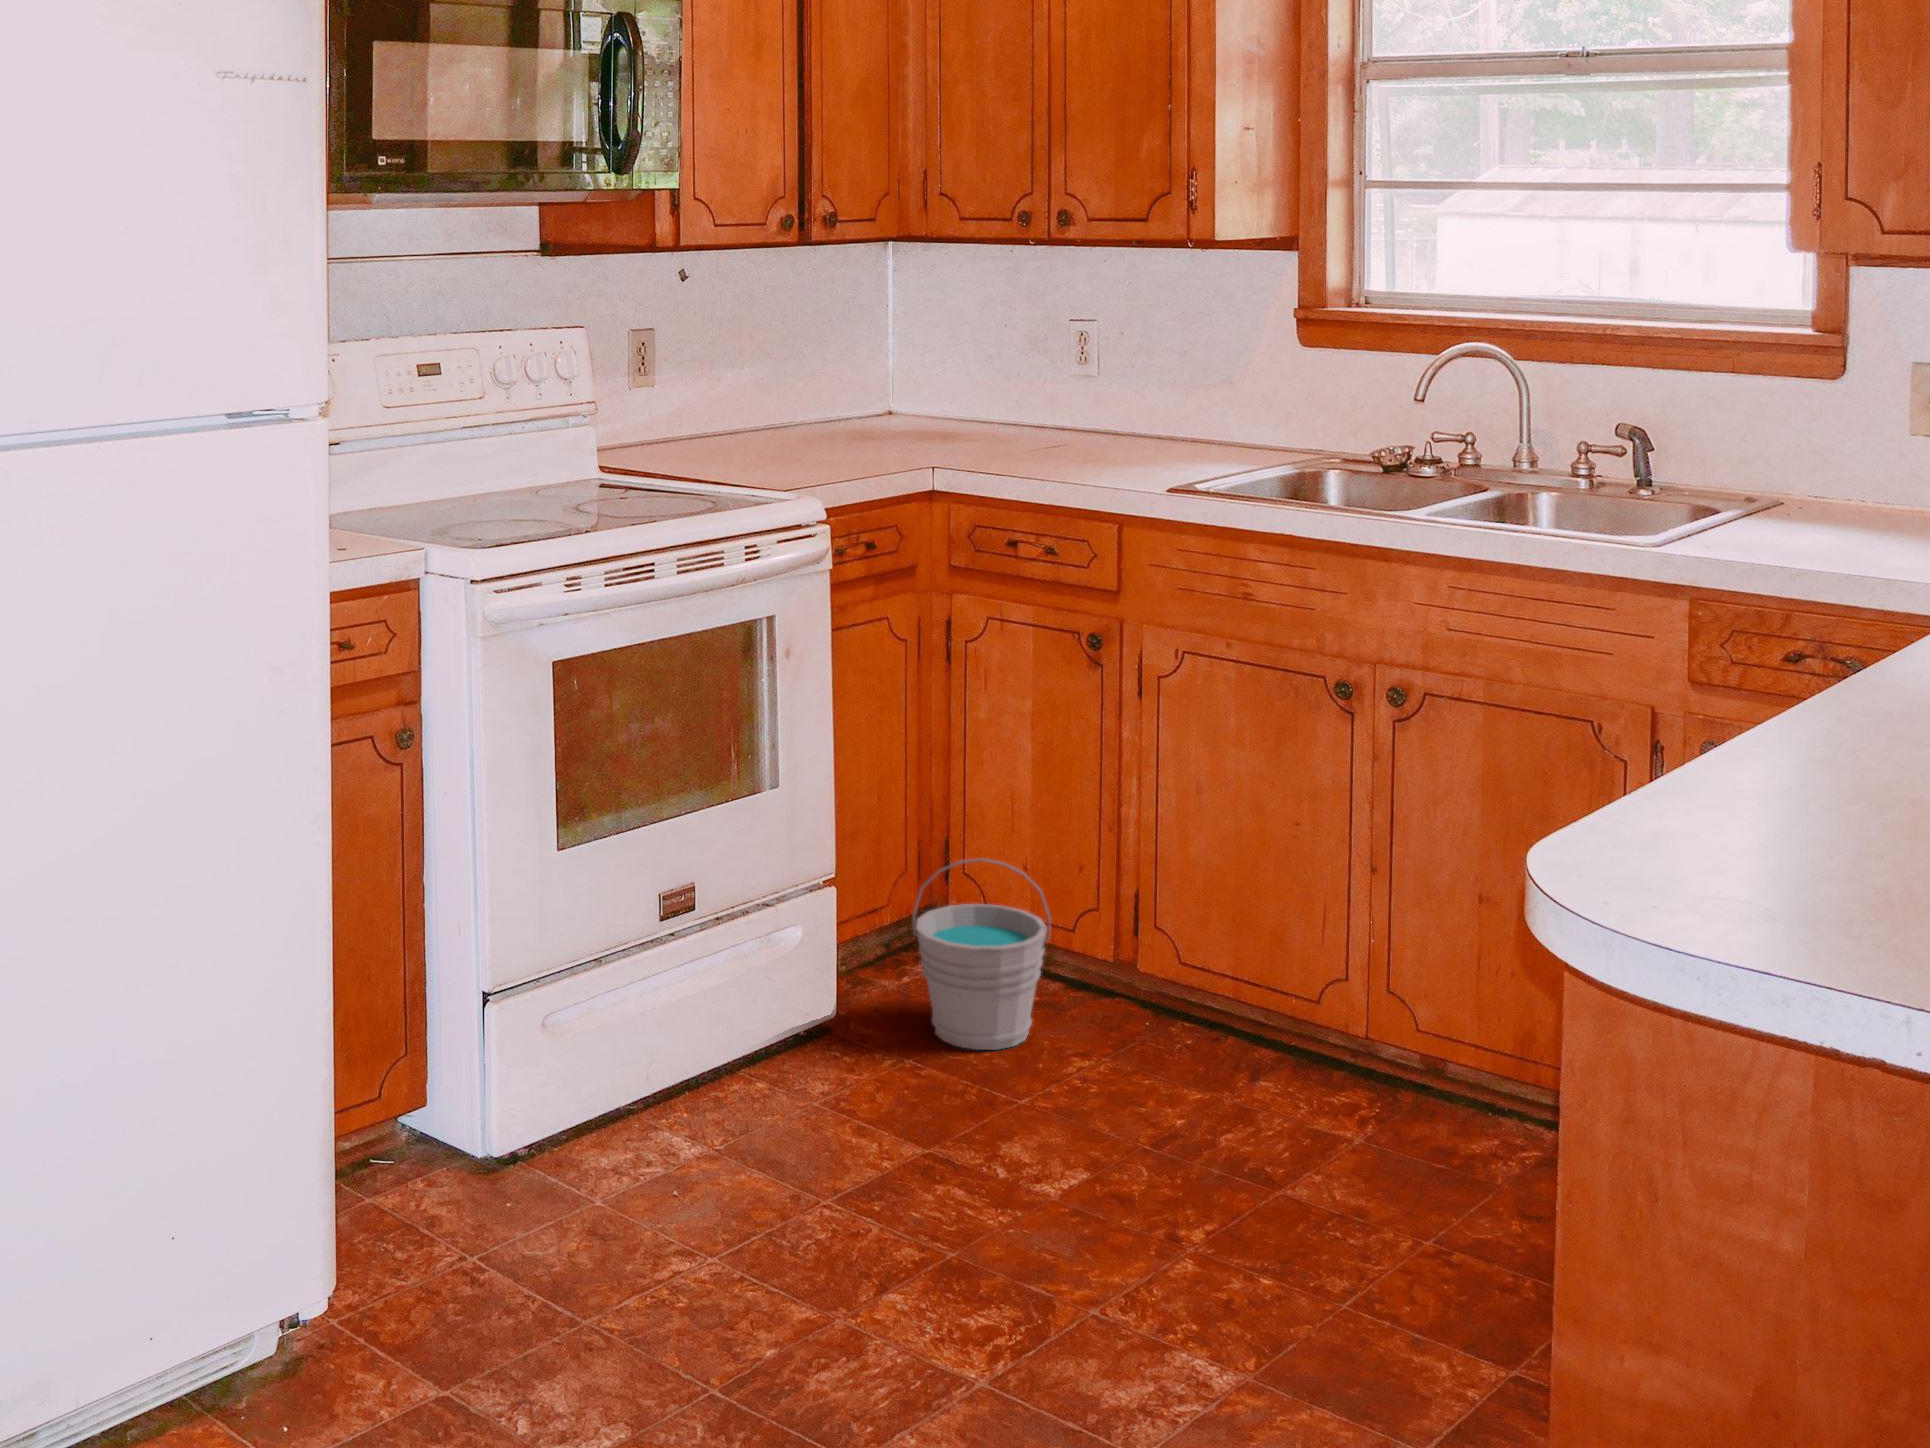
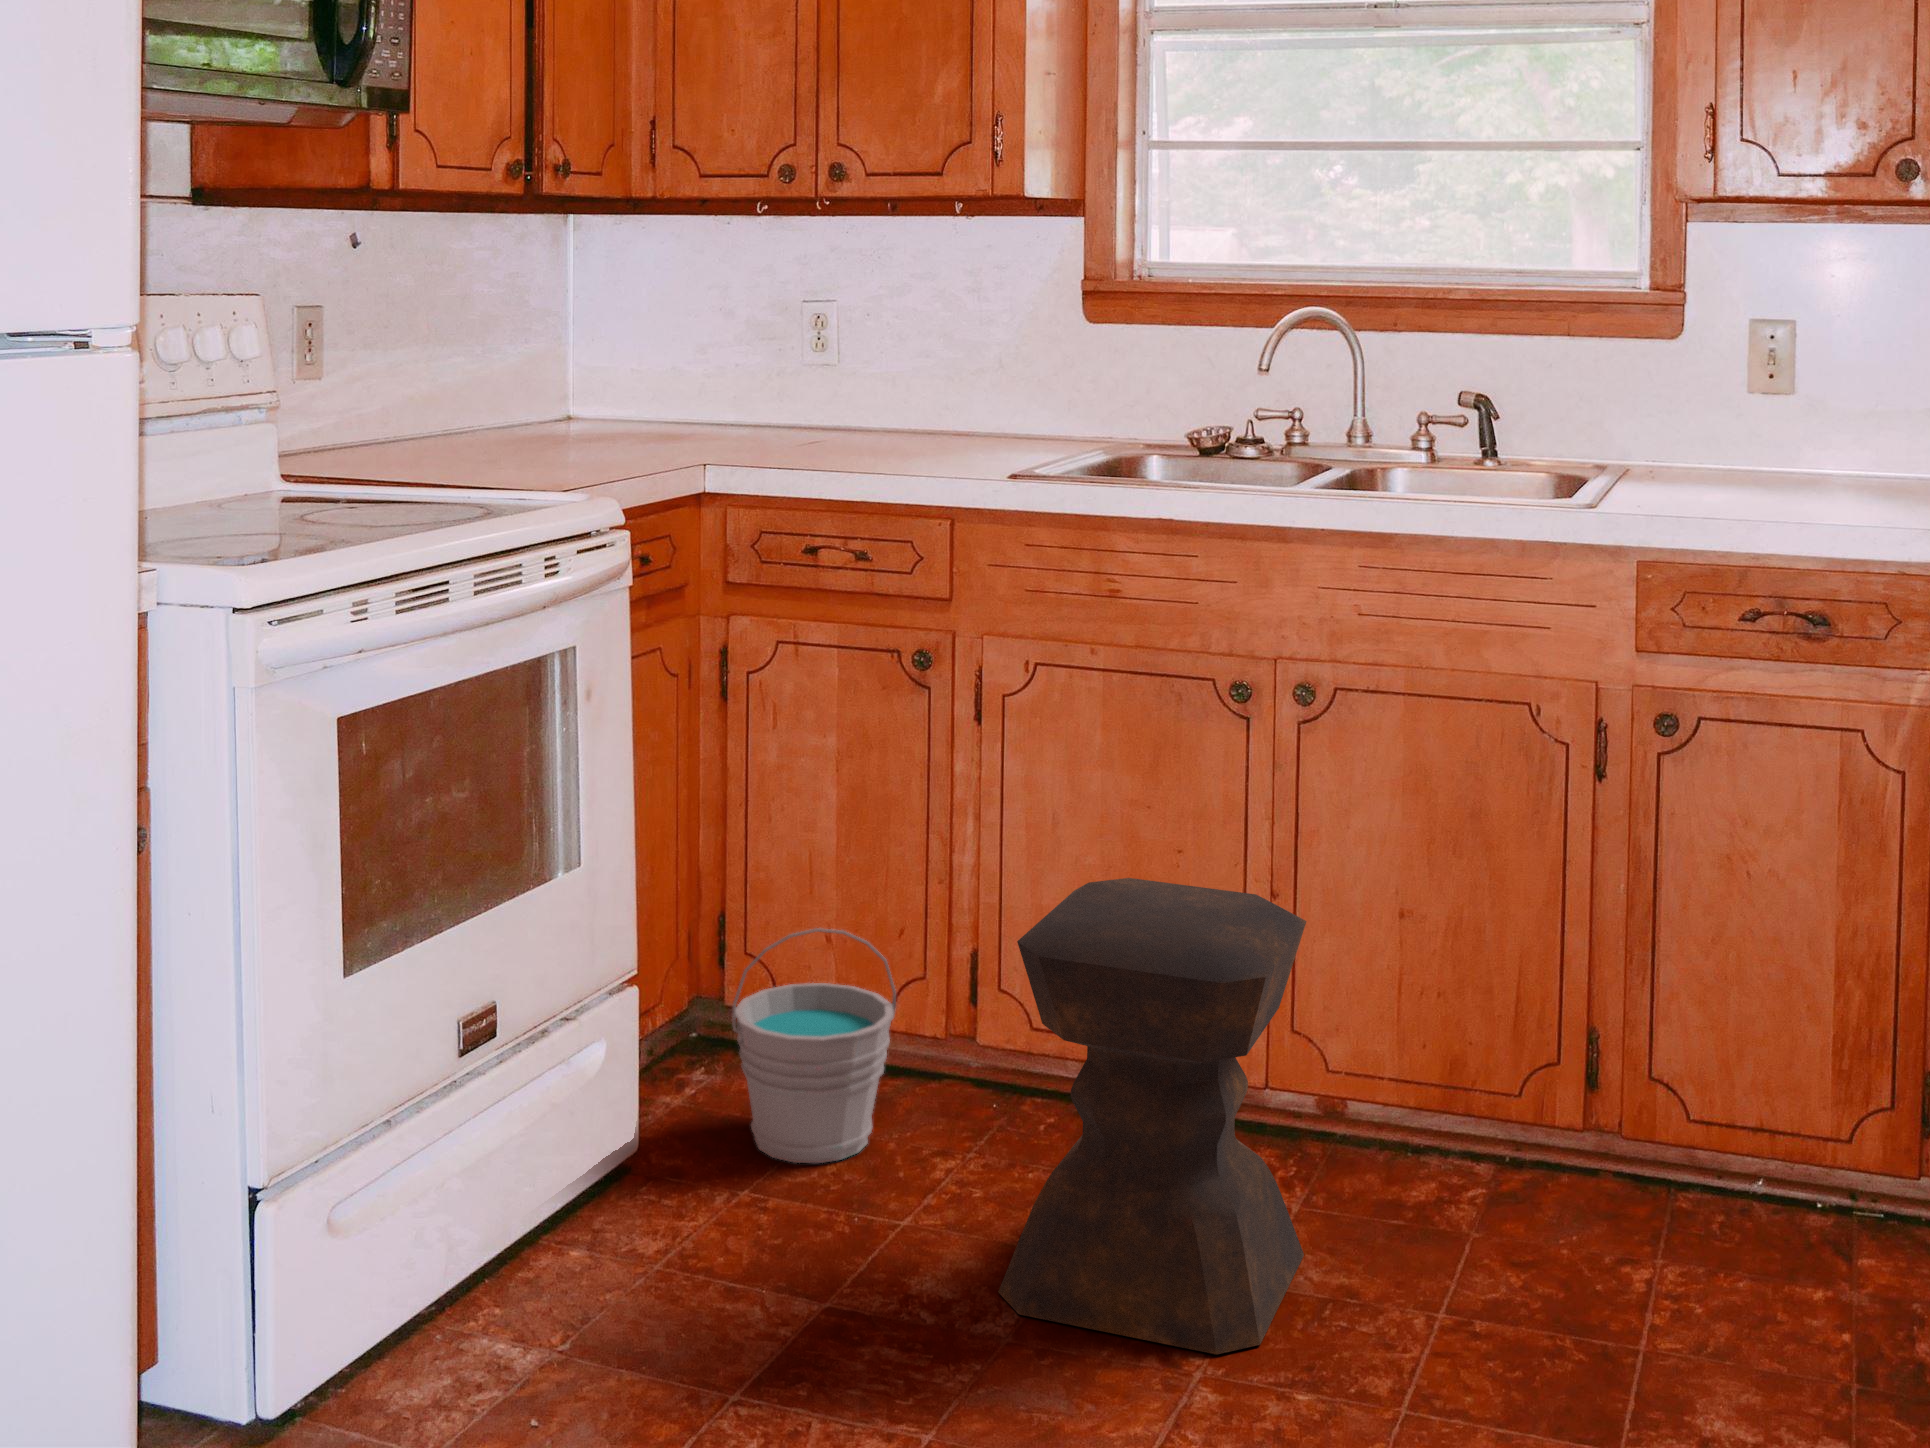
stool: none [1070,837,1352,1240] -> present [998,878,1306,1354]

